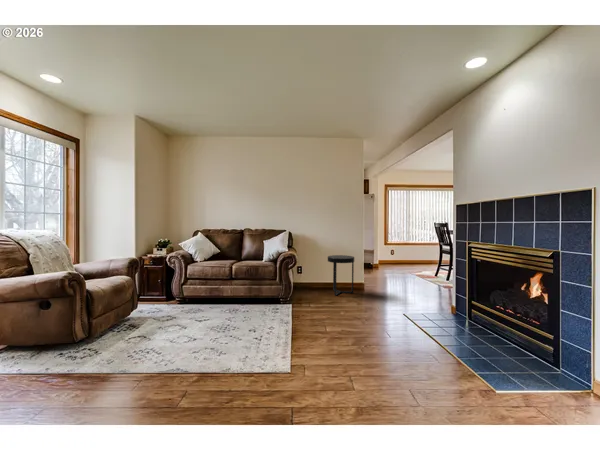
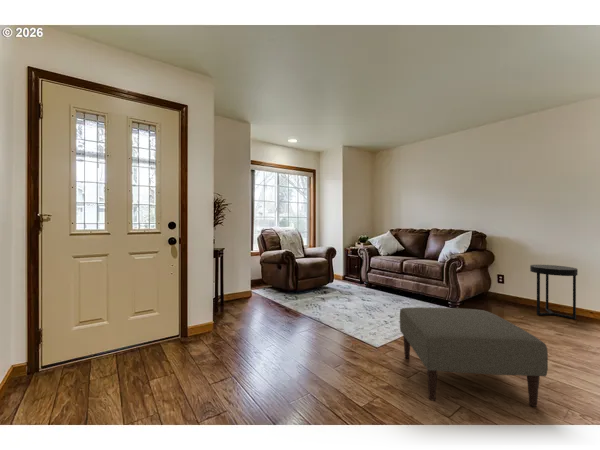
ottoman: none [317,305,439,410] -> present [400,307,548,407]

